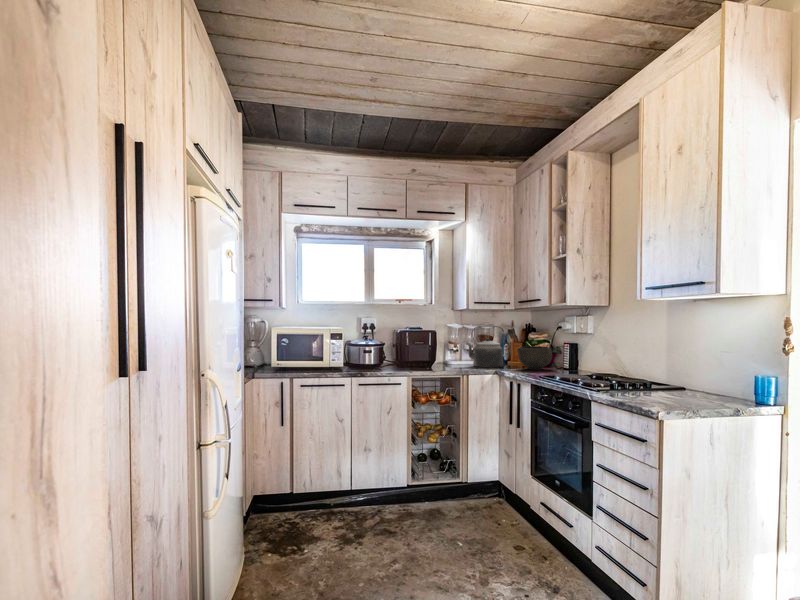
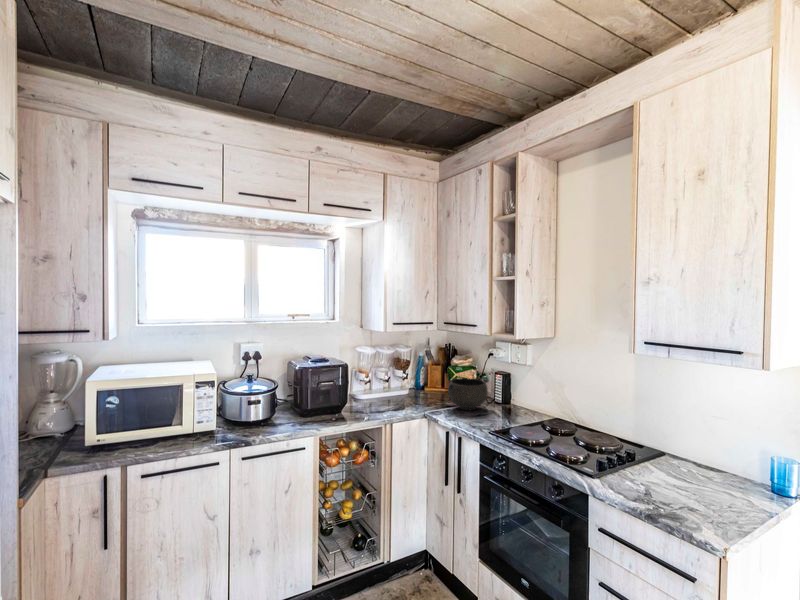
kettle: present [466,326,504,368] -> none [382,352,428,407]

